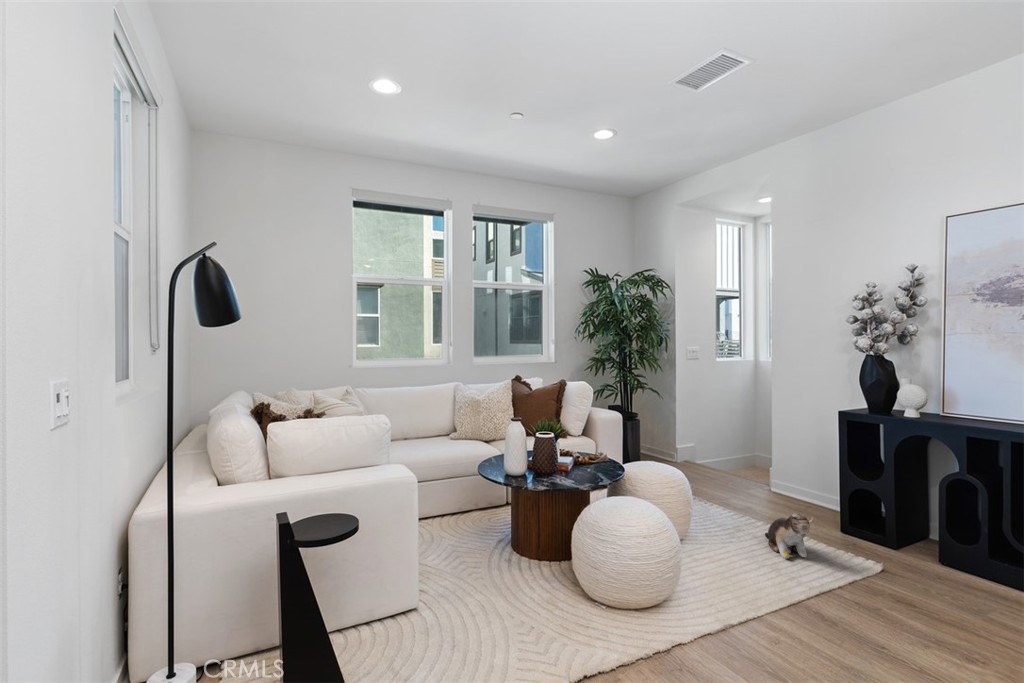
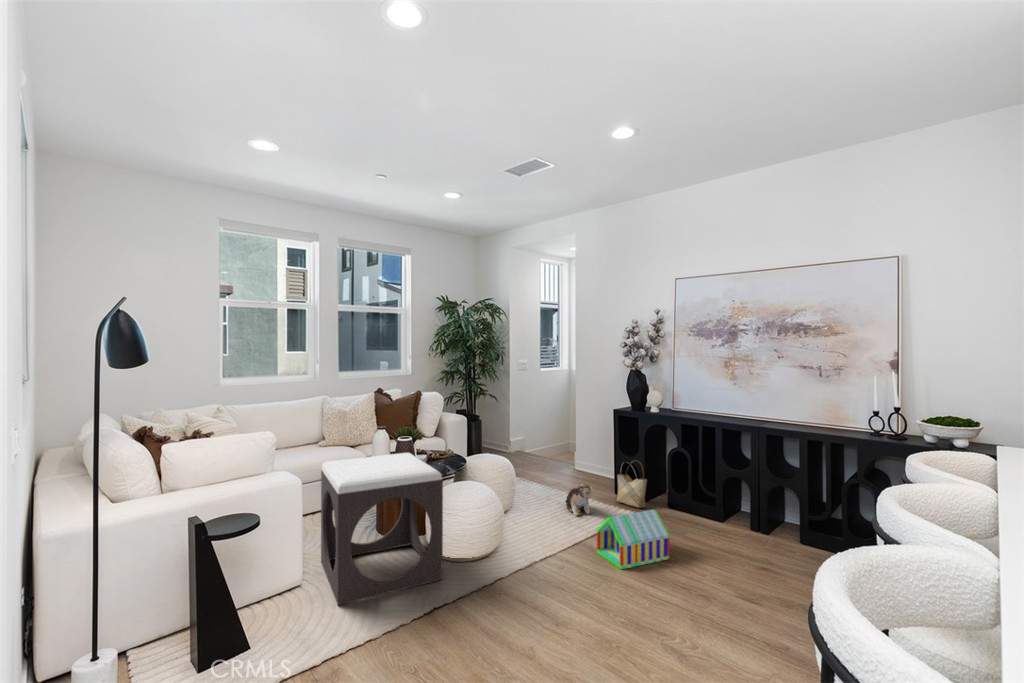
footstool: none [440,452,596,653] -> present [321,453,443,605]
woven basket: none [845,486,901,557] -> present [617,464,647,508]
toy house: none [832,569,972,662] -> present [597,509,669,569]

